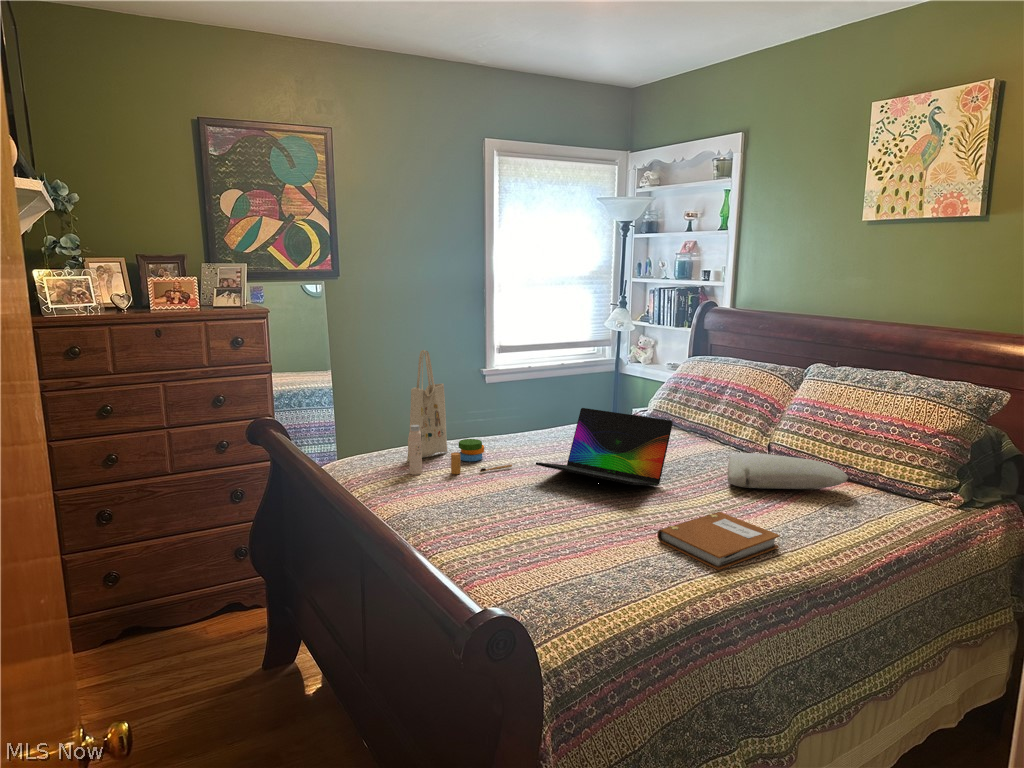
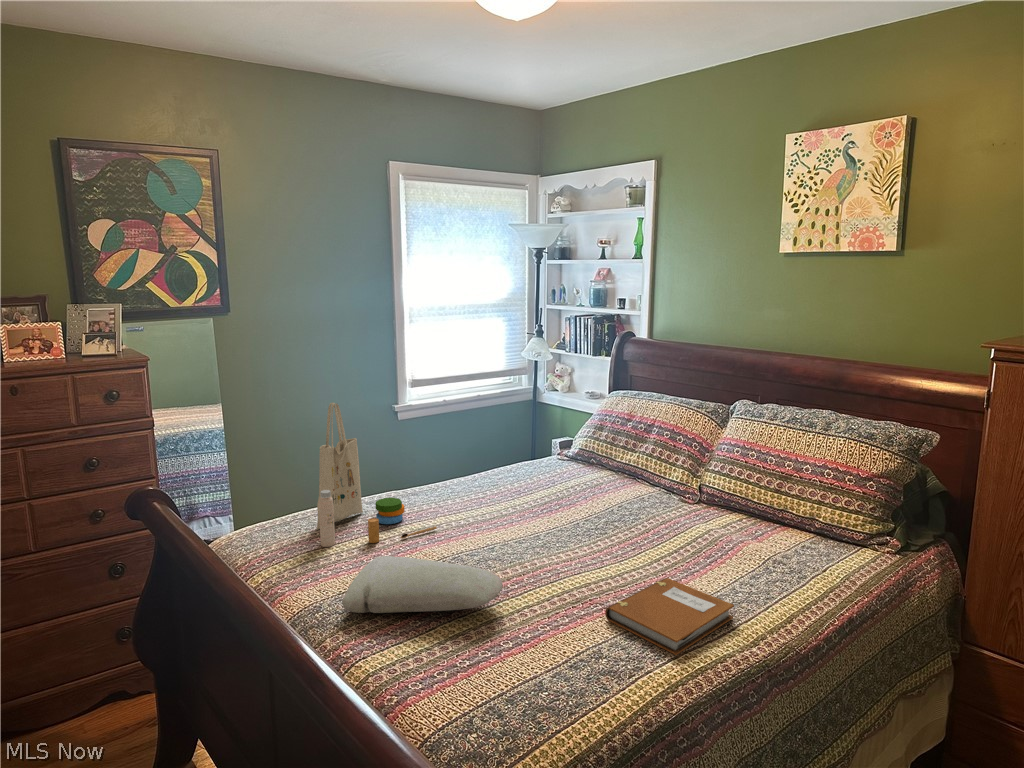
laptop: present [536,408,673,486] -> none [464,459,608,550]
pillow: present [727,453,848,489] -> present [343,556,503,613]

